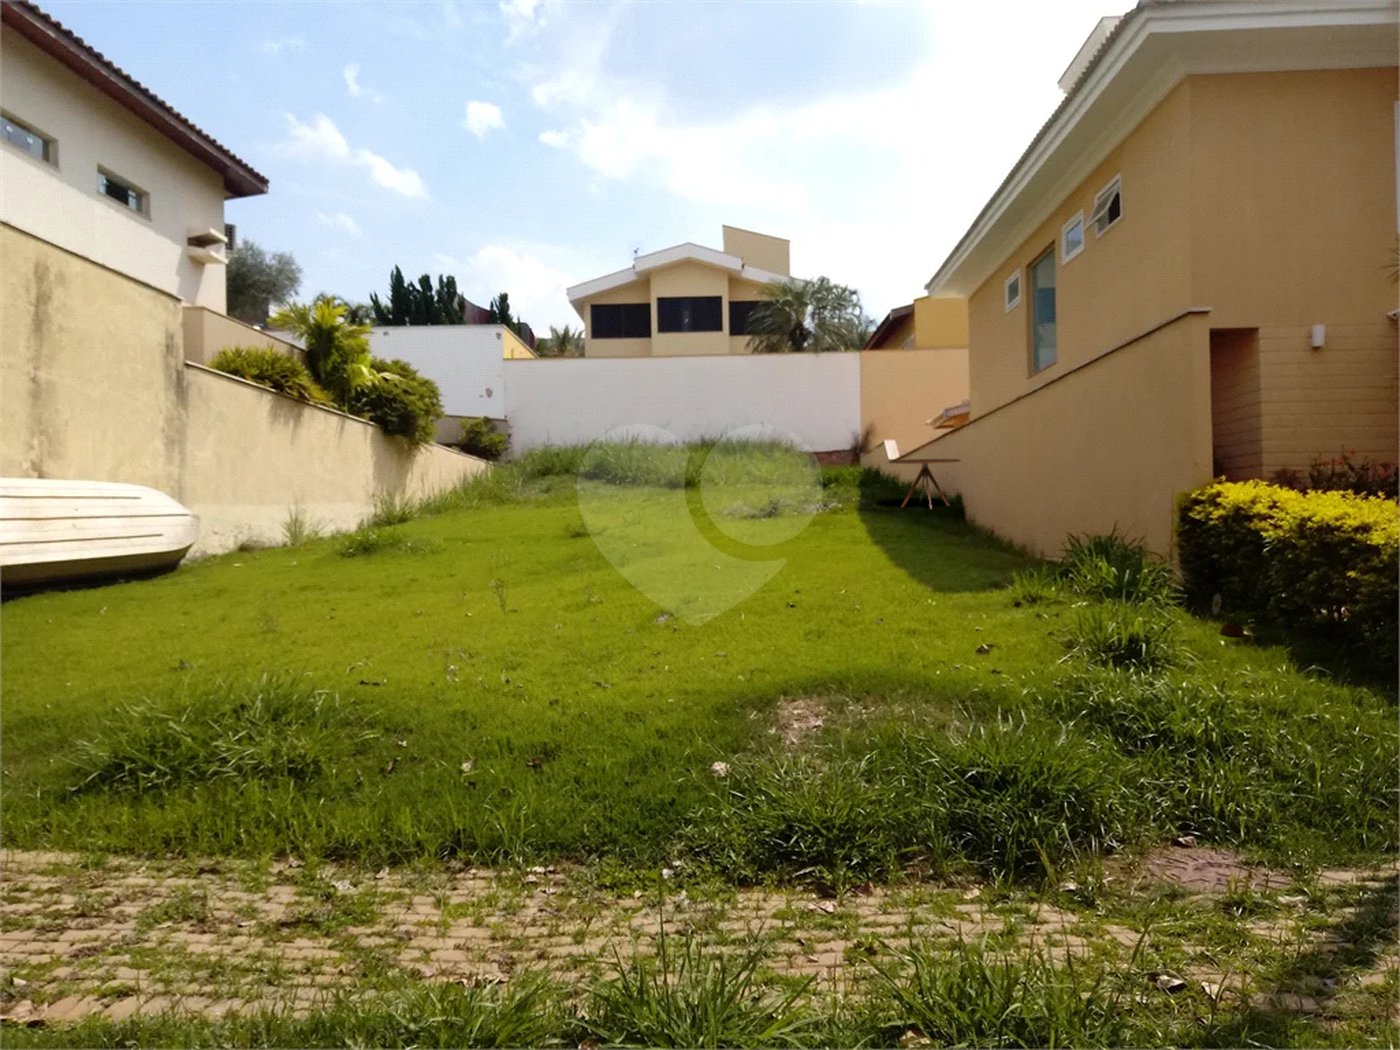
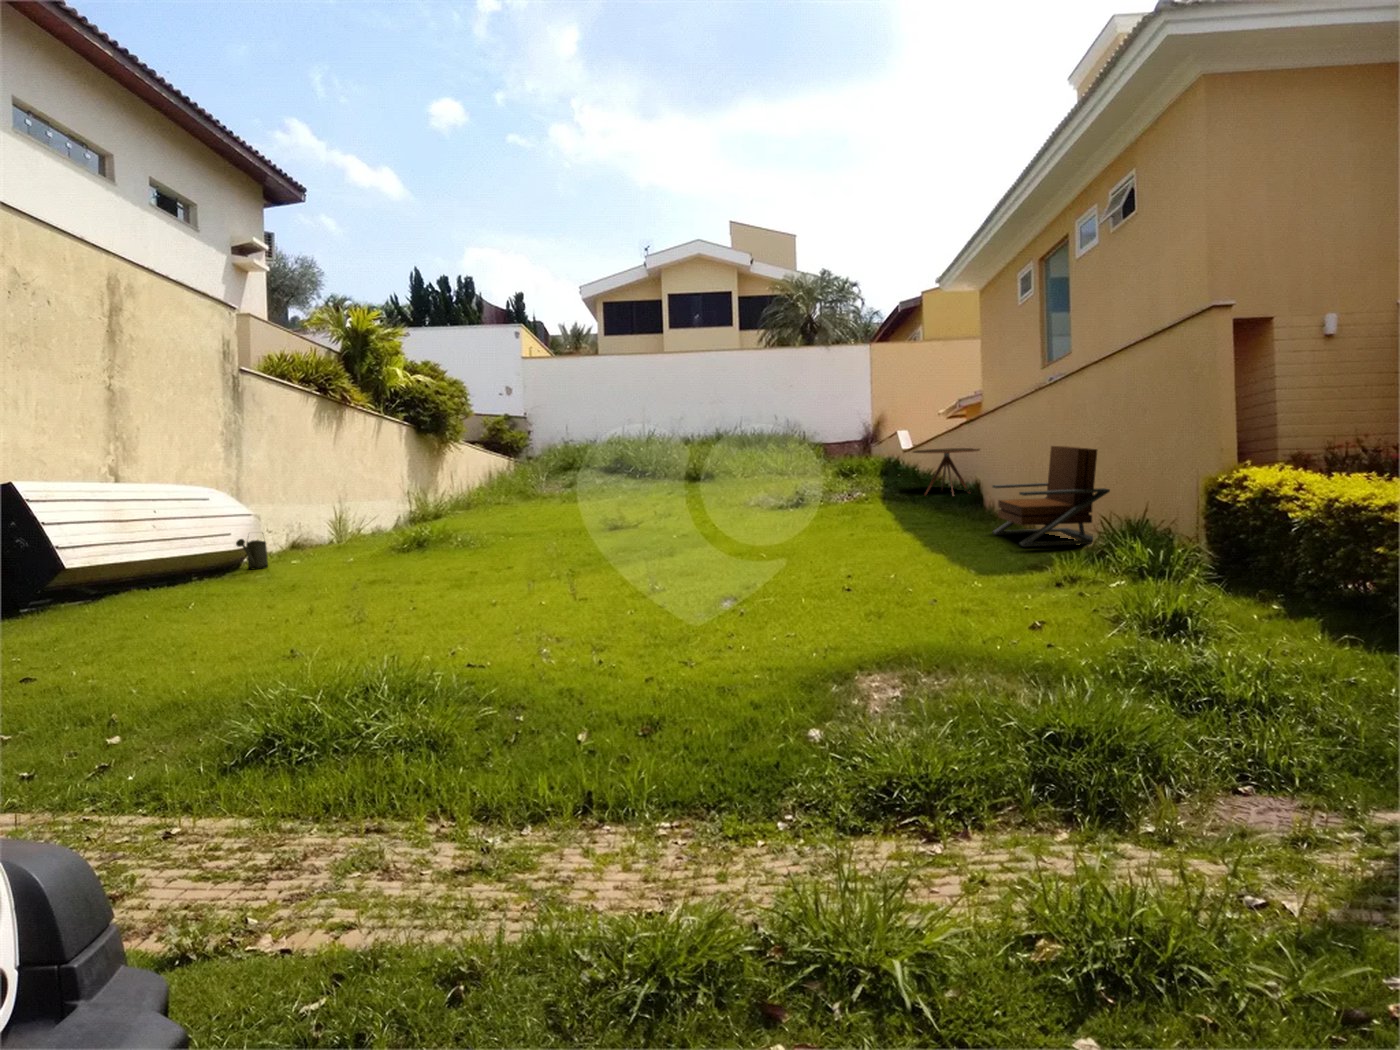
lounge chair: none [962,457,1082,563] -> present [993,446,1110,547]
watering can: none [165,534,201,573] -> present [236,539,268,570]
decorative plant: present [1212,594,1256,636] -> none [1245,569,1288,609]

